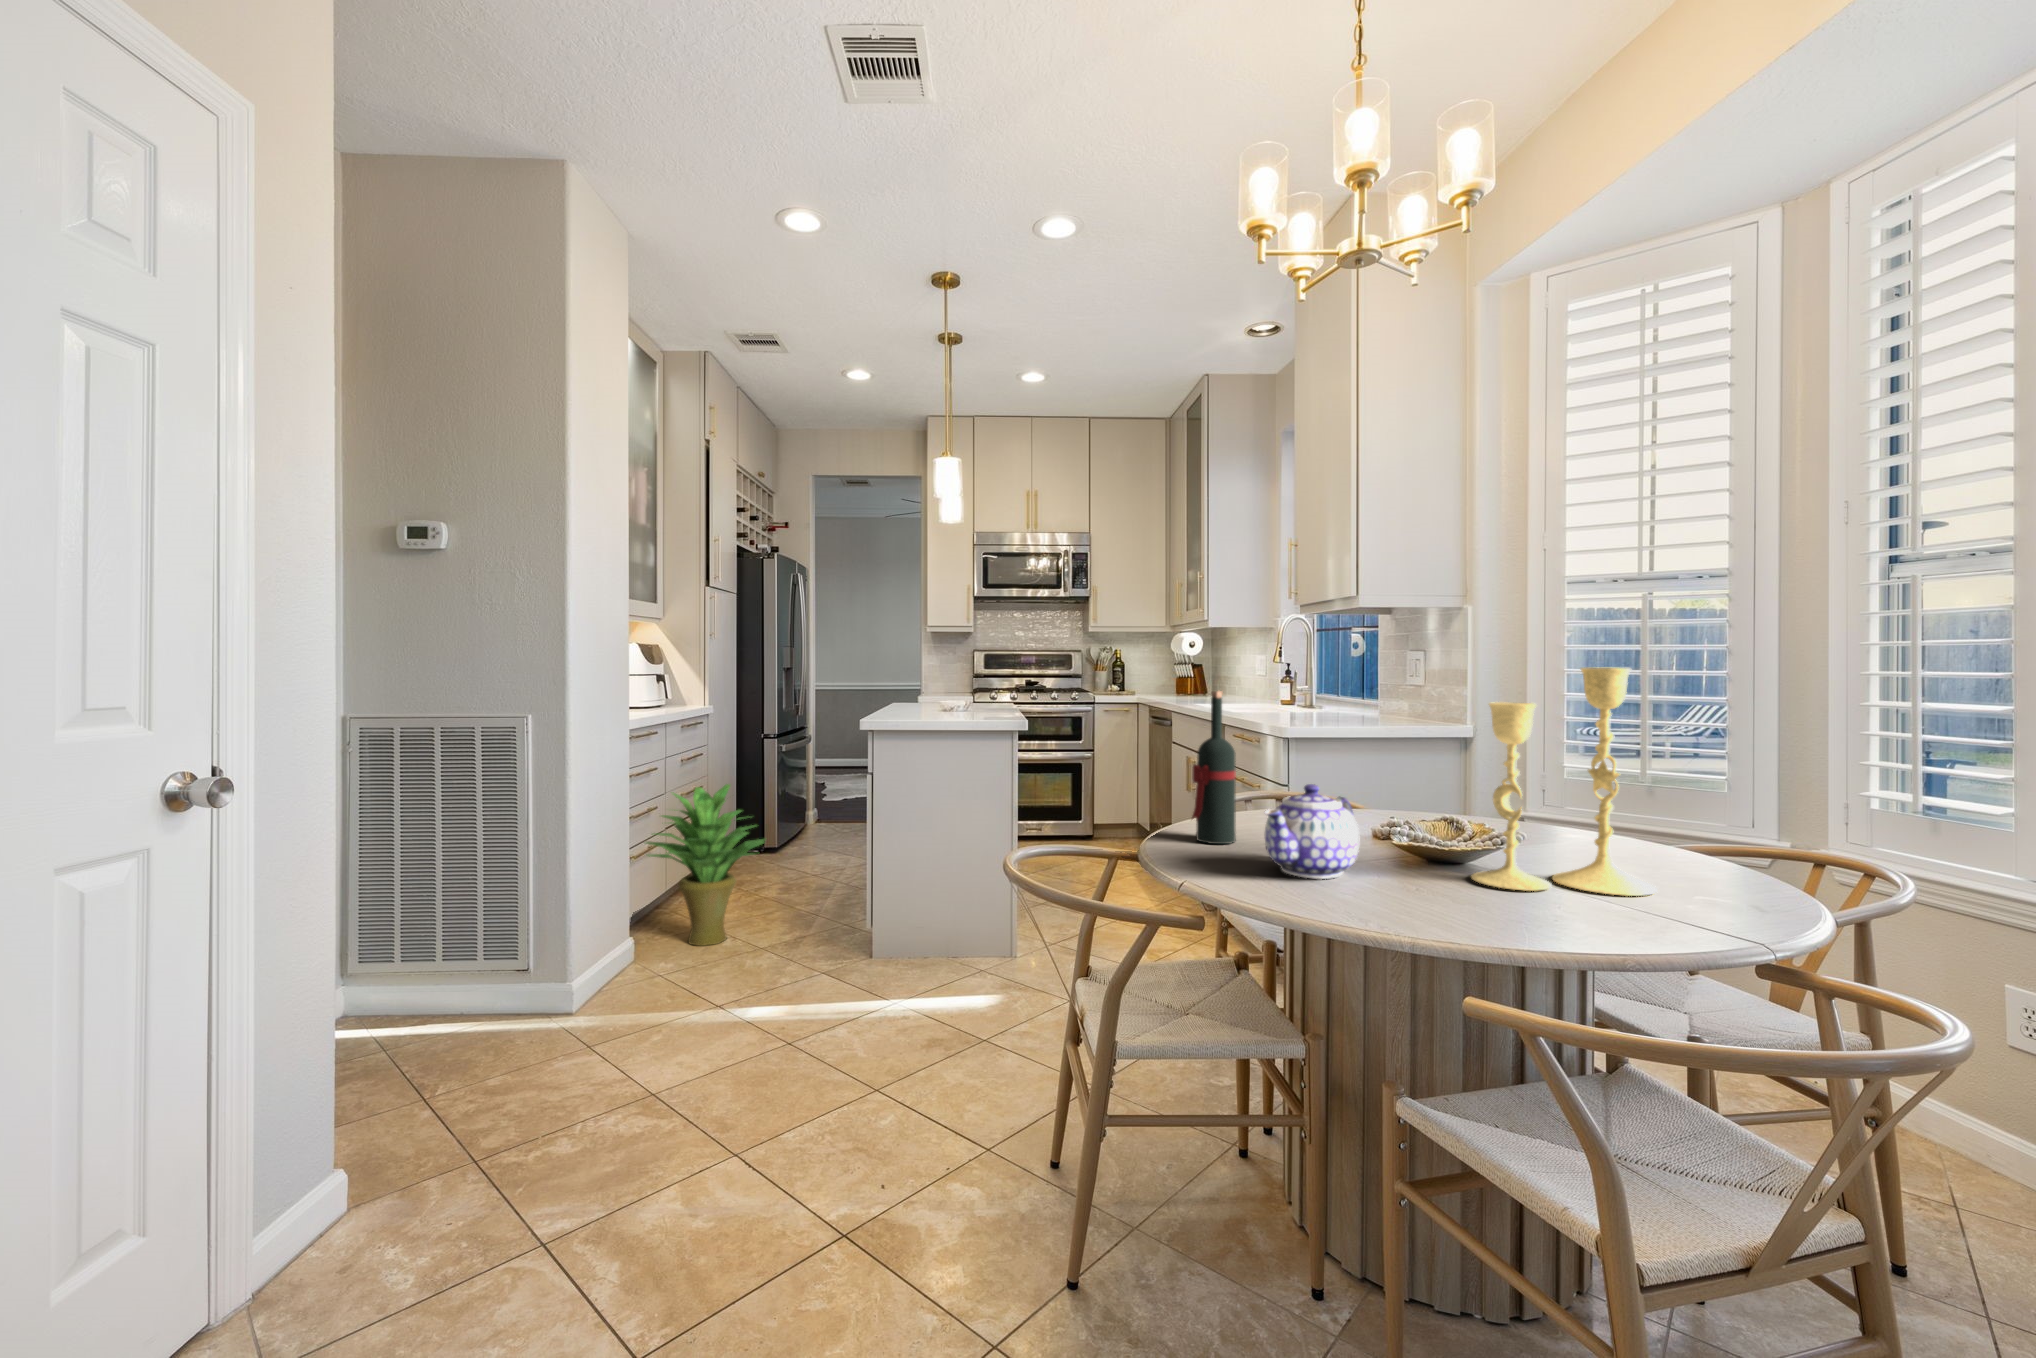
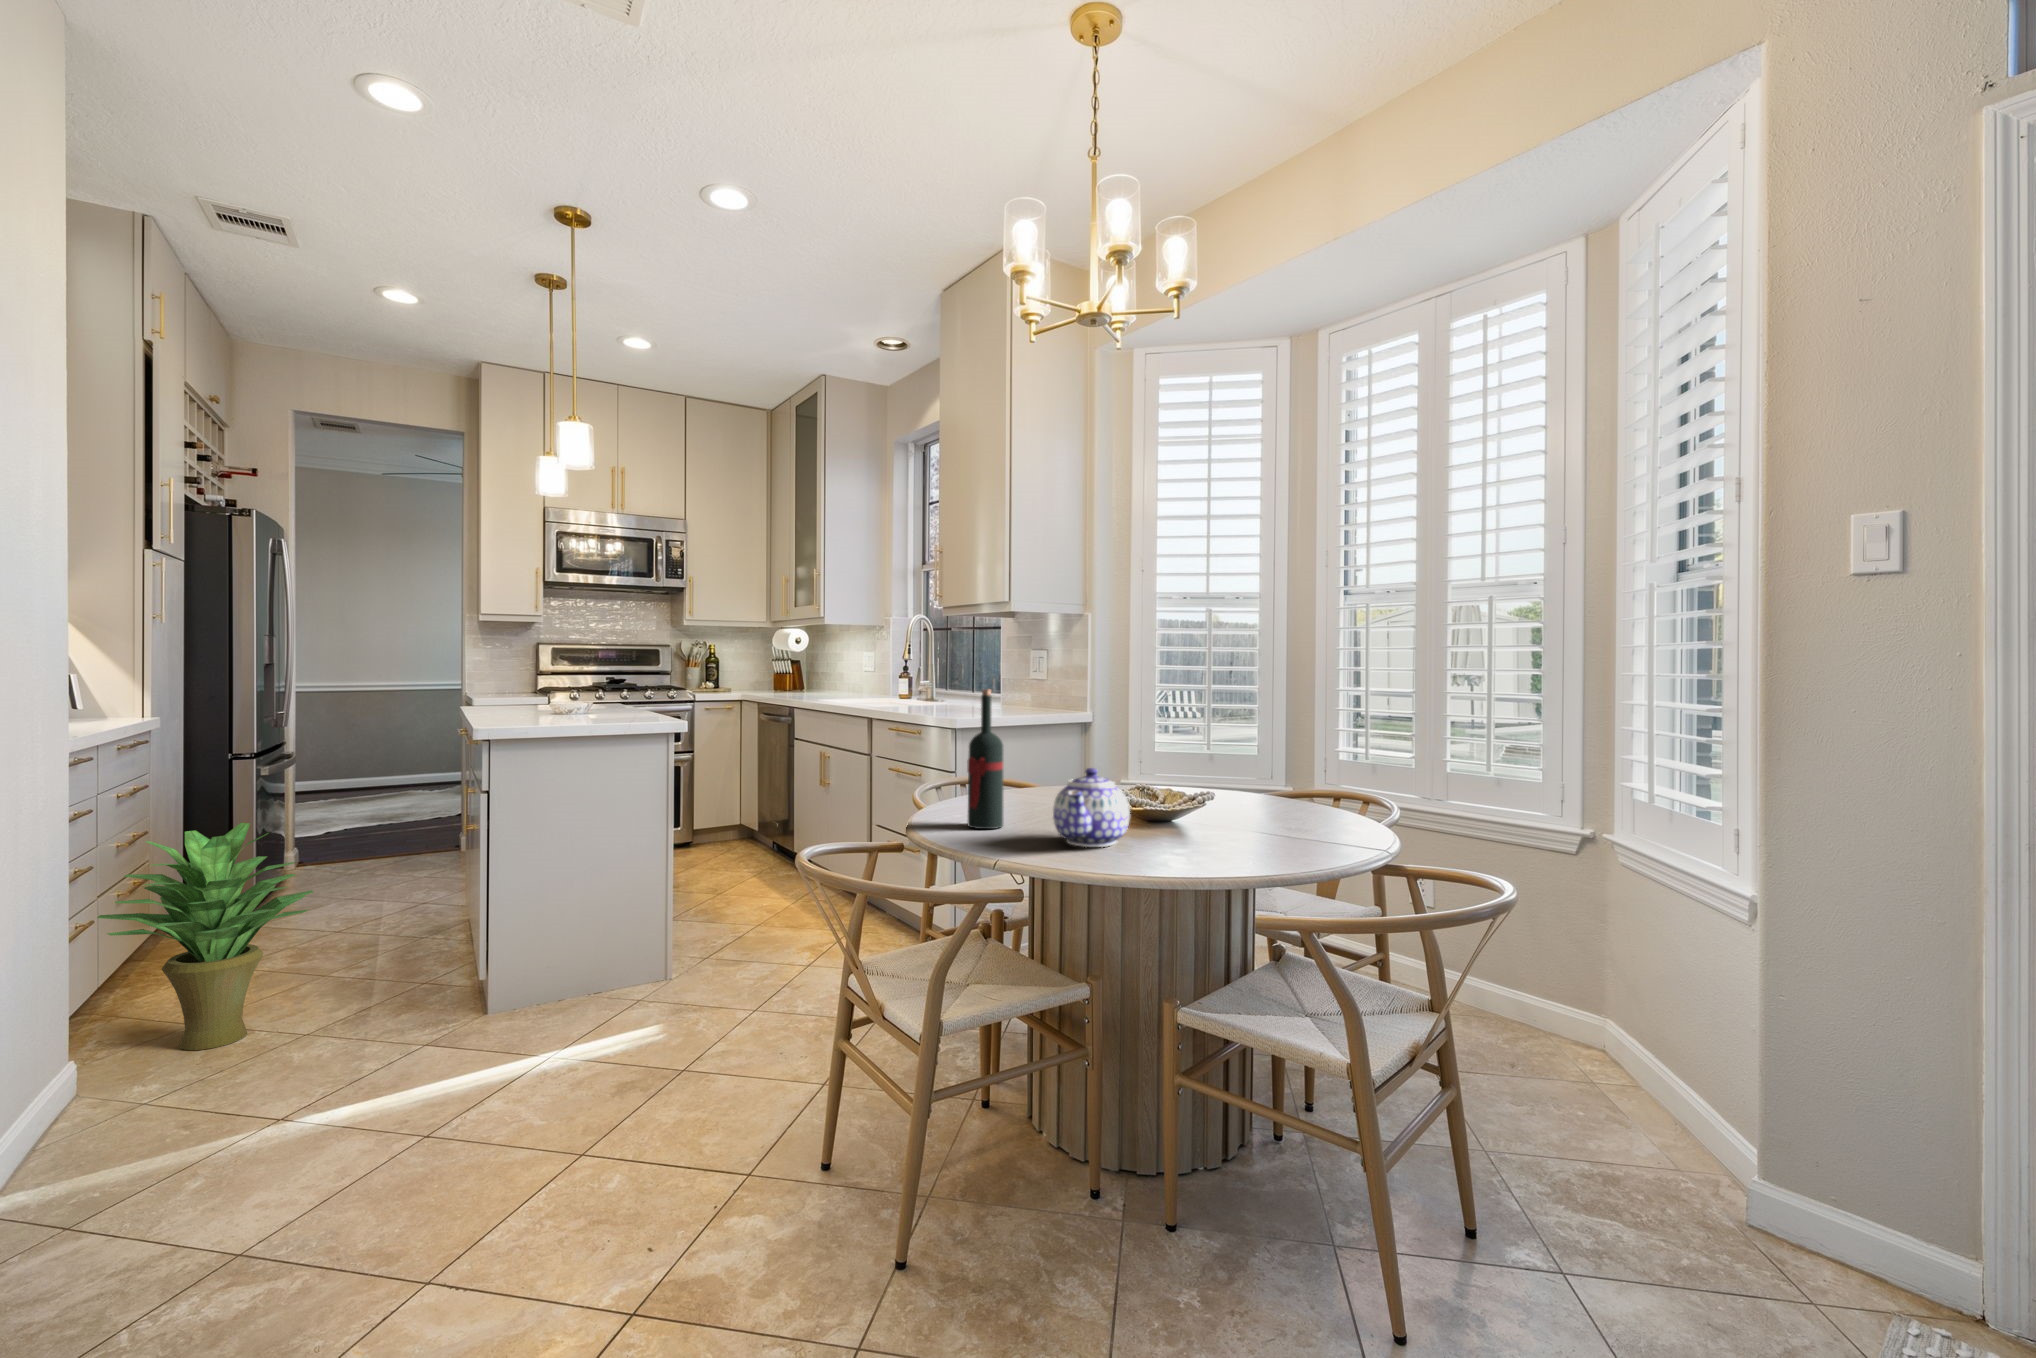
candlestick: present [1471,668,1658,896] -> none [1200,669,1315,839]

